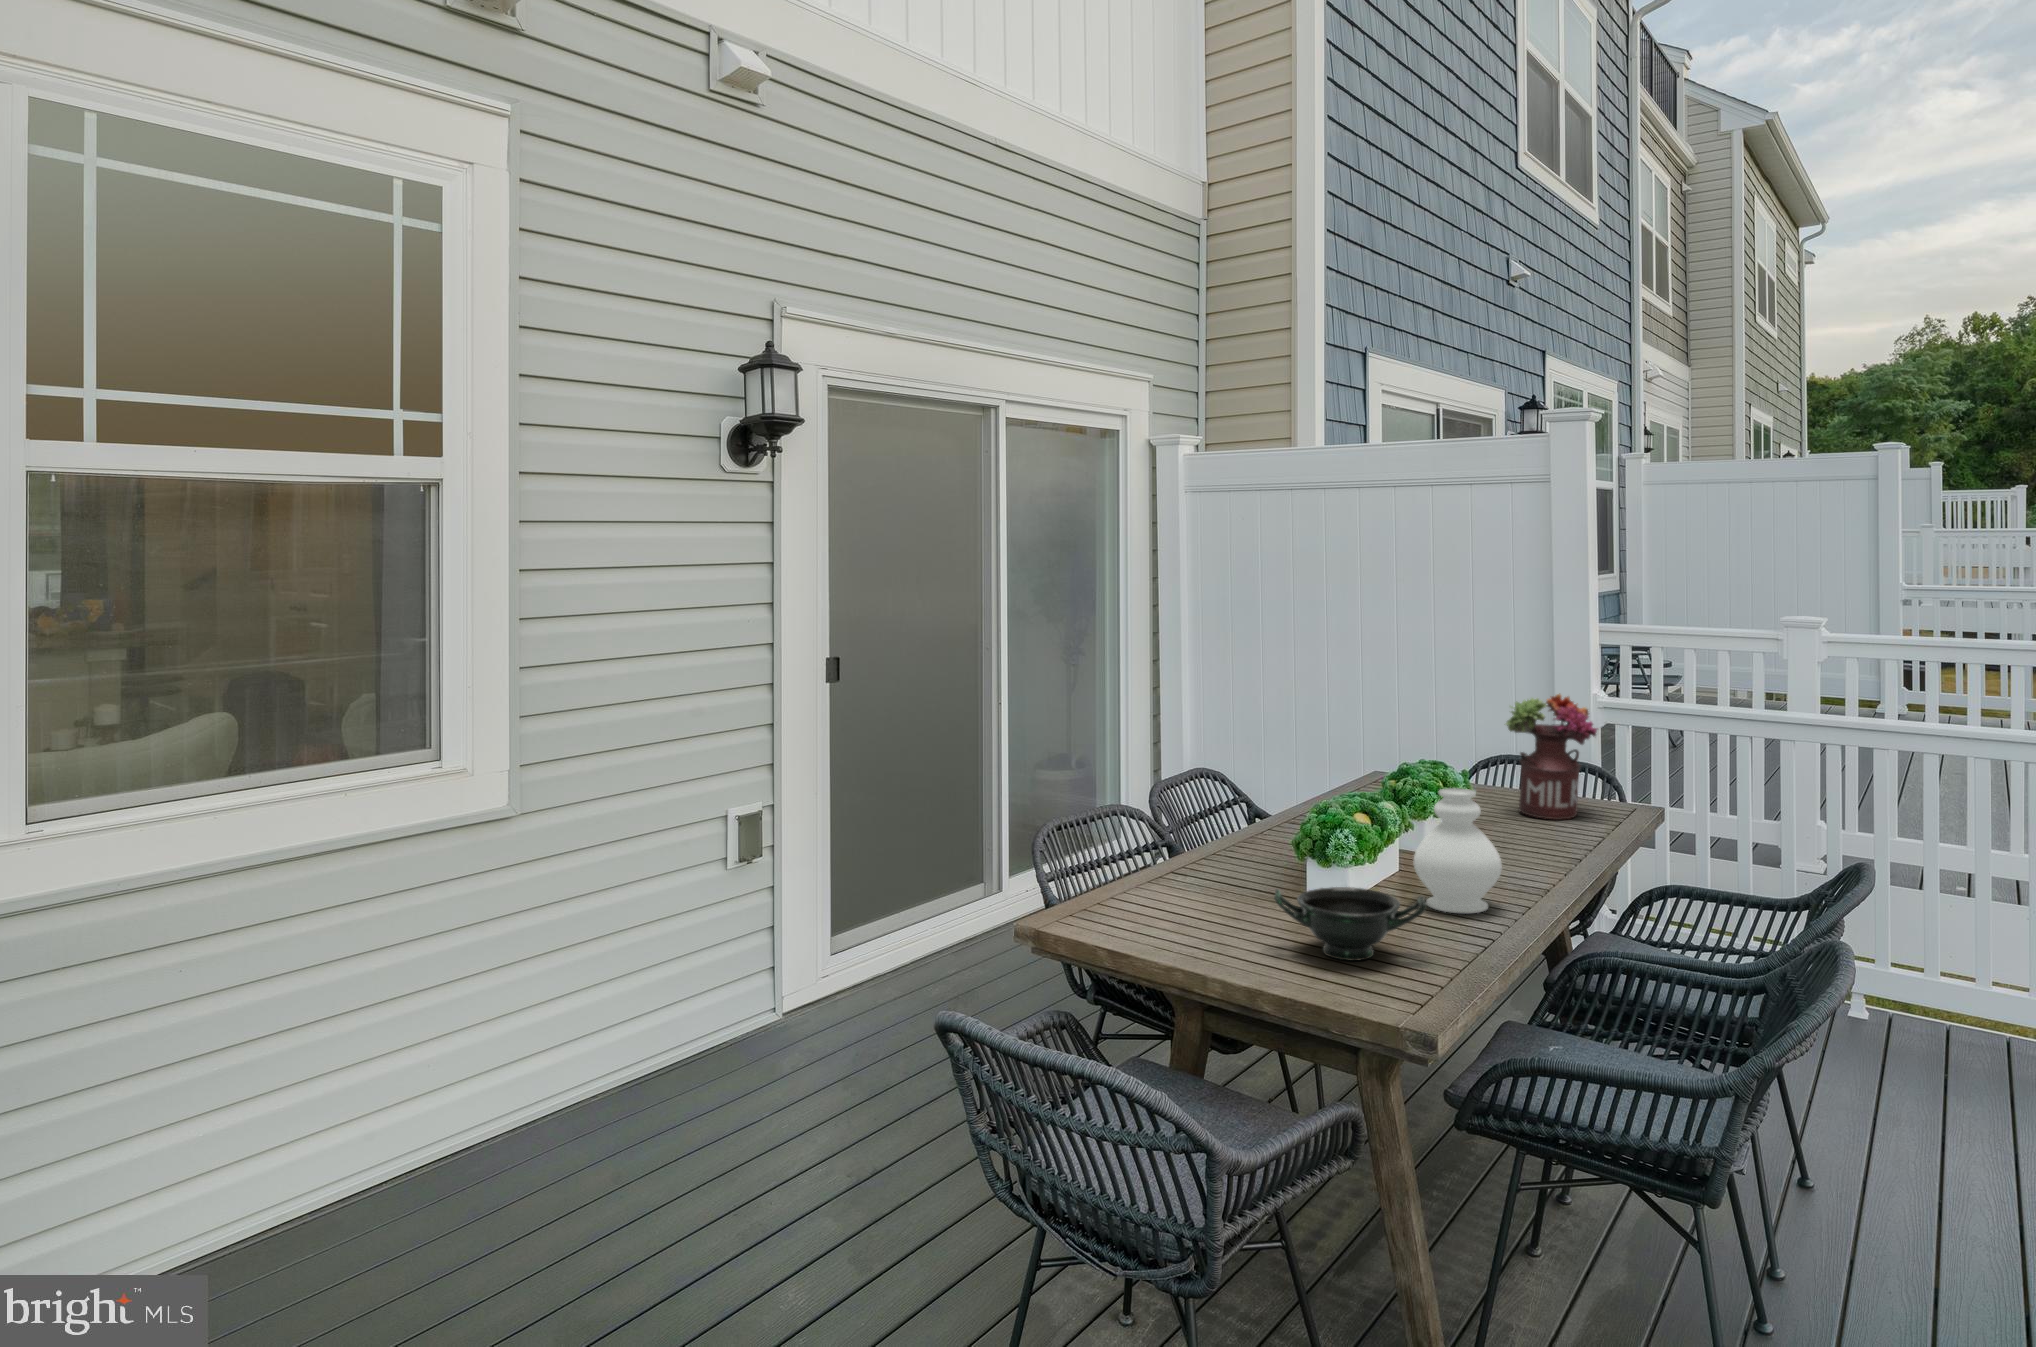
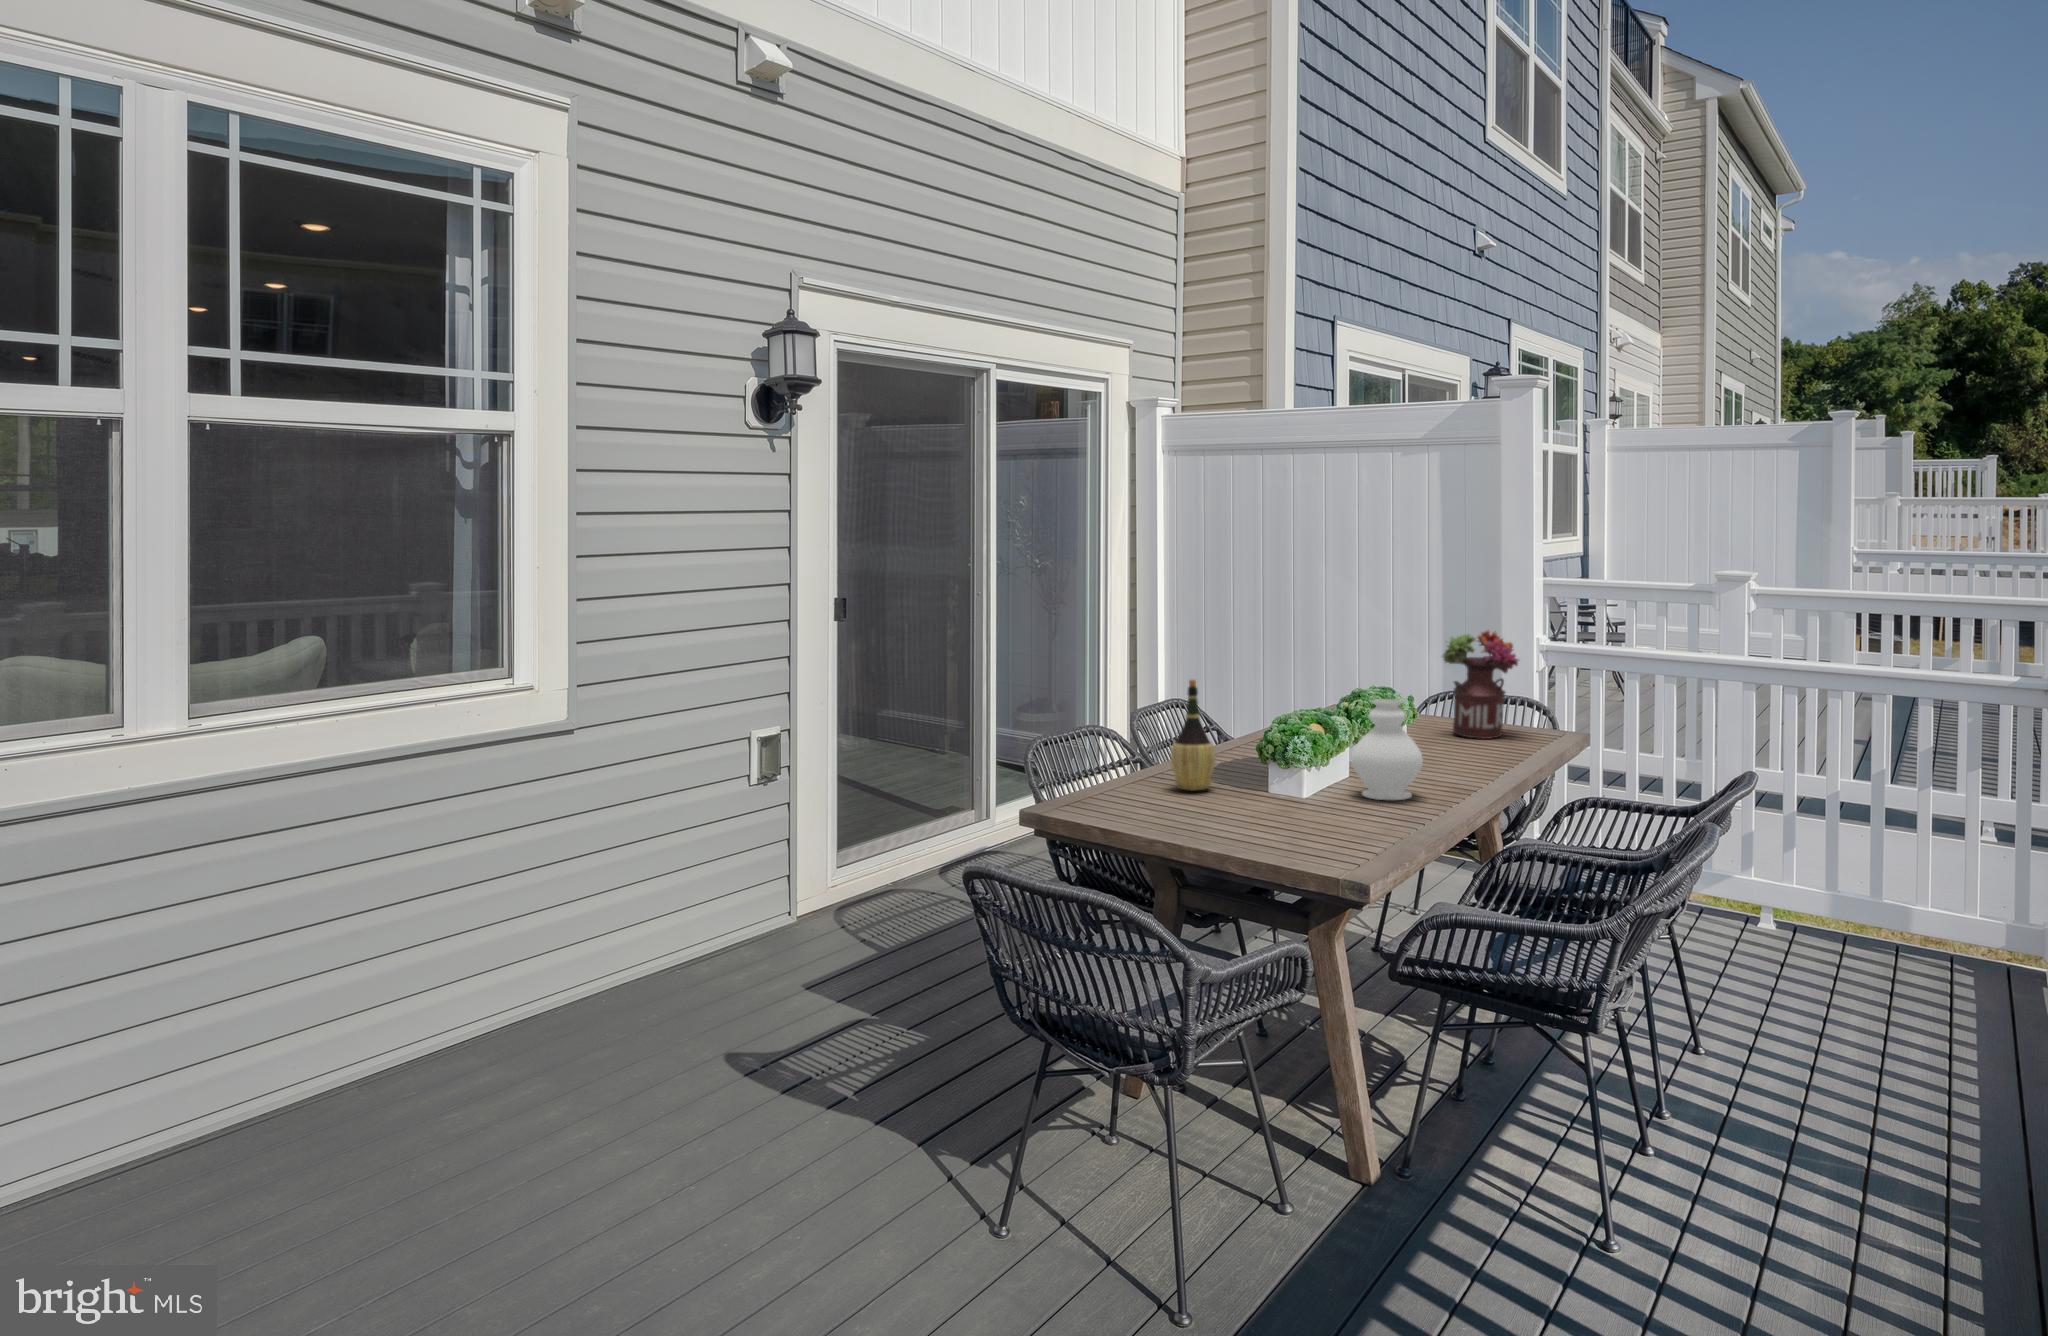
wine bottle: none [1195,763,1249,896] -> present [1171,679,1215,791]
bowl: present [1274,887,1427,961] -> none [1234,775,1356,830]

